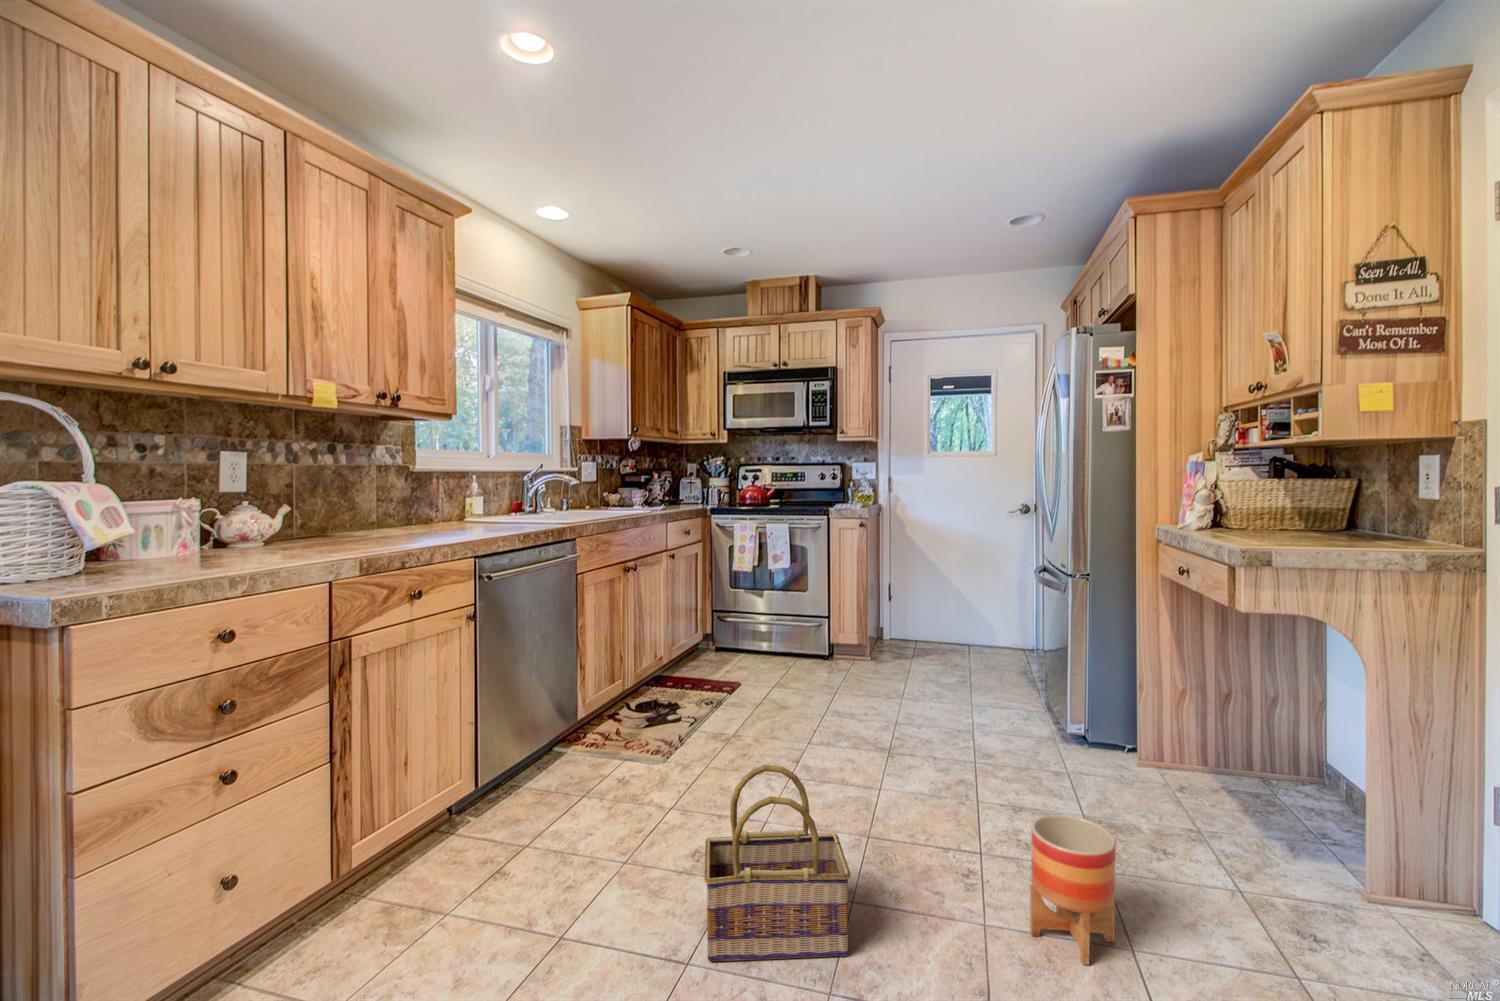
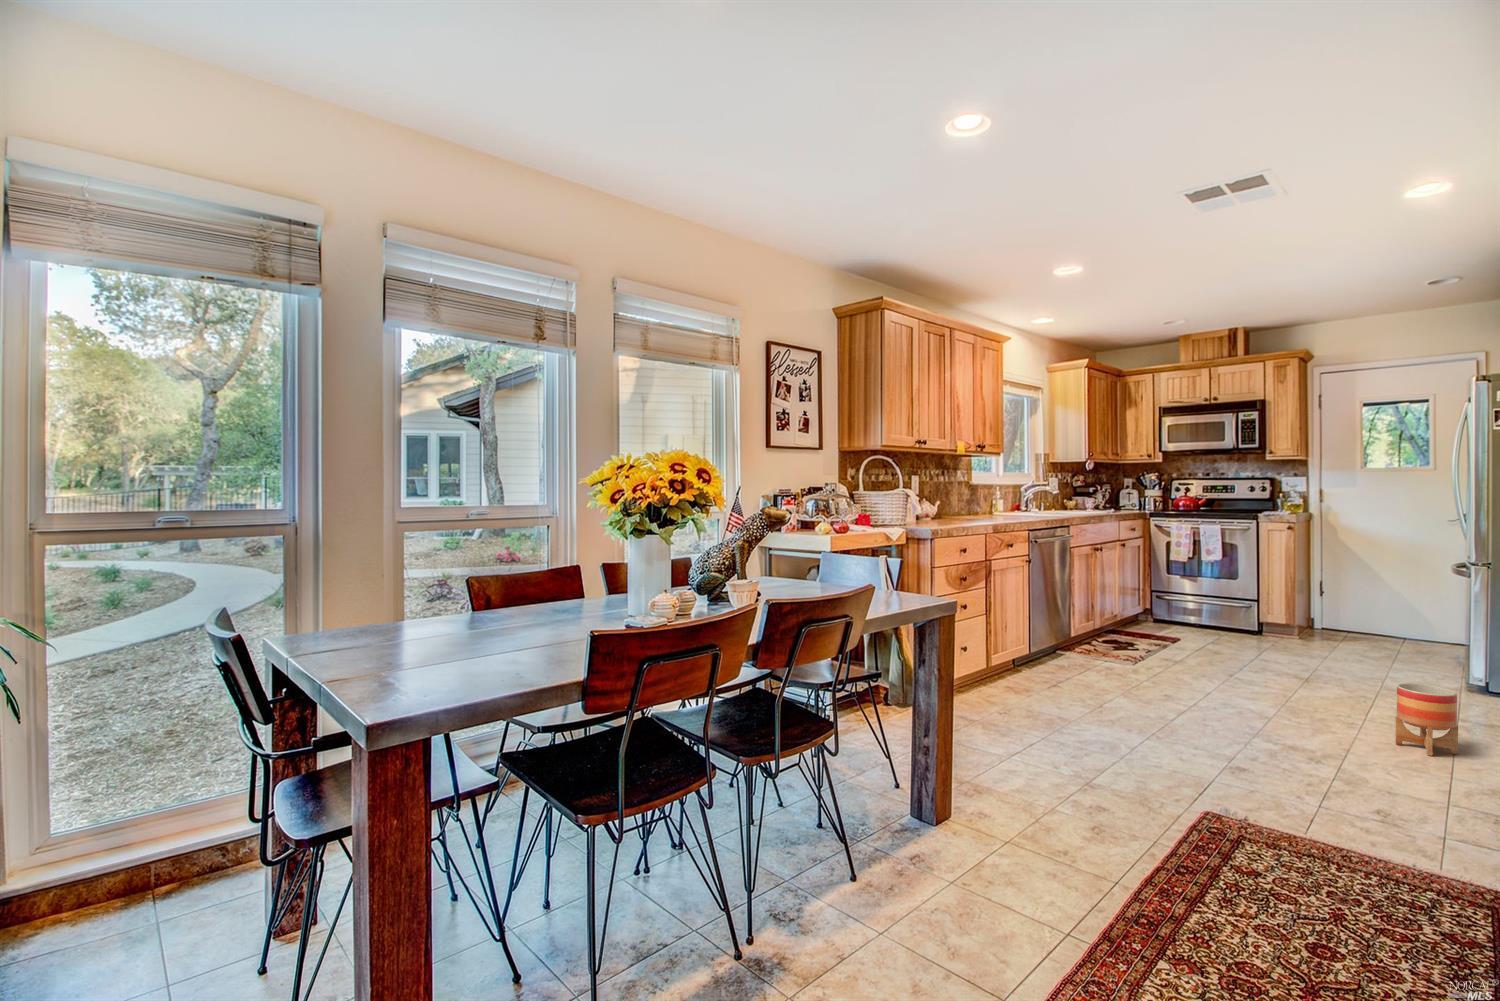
basket: present [704,765,851,961] -> none [1179,638,1270,731]

